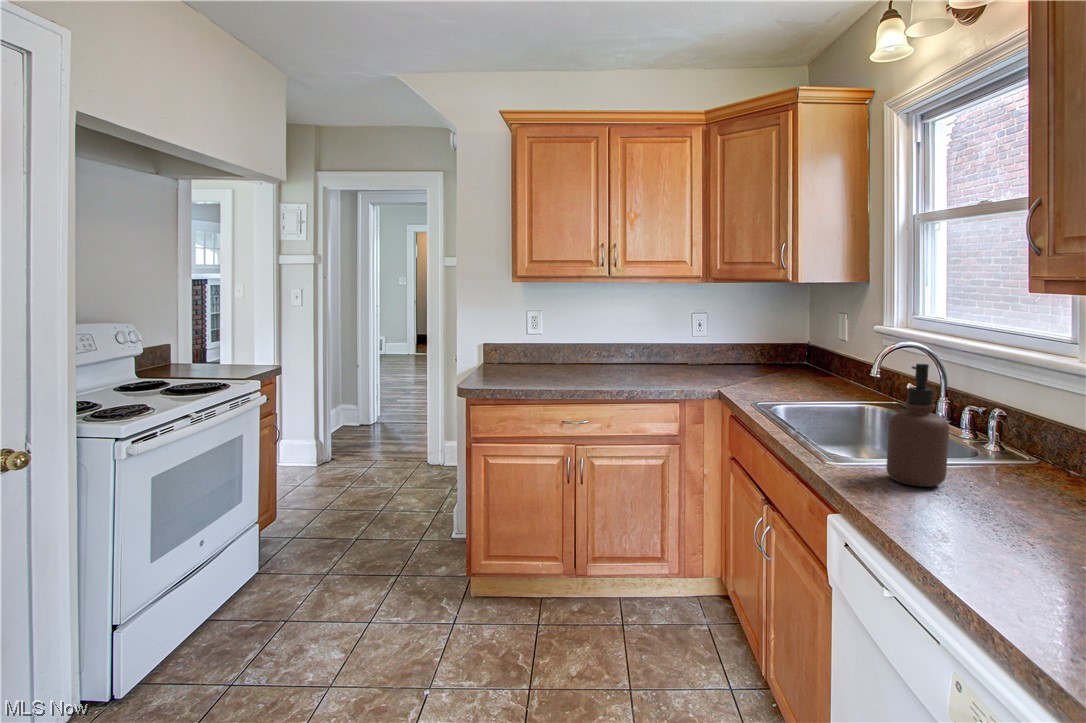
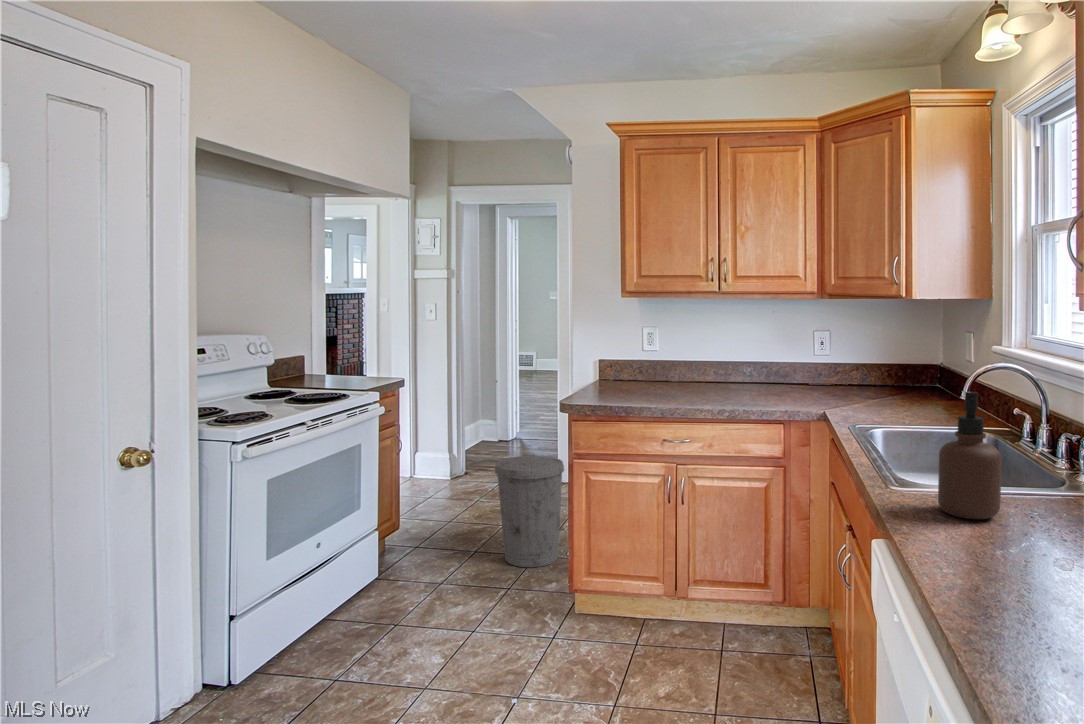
trash can: none [379,439,451,551] -> present [495,455,564,567]

